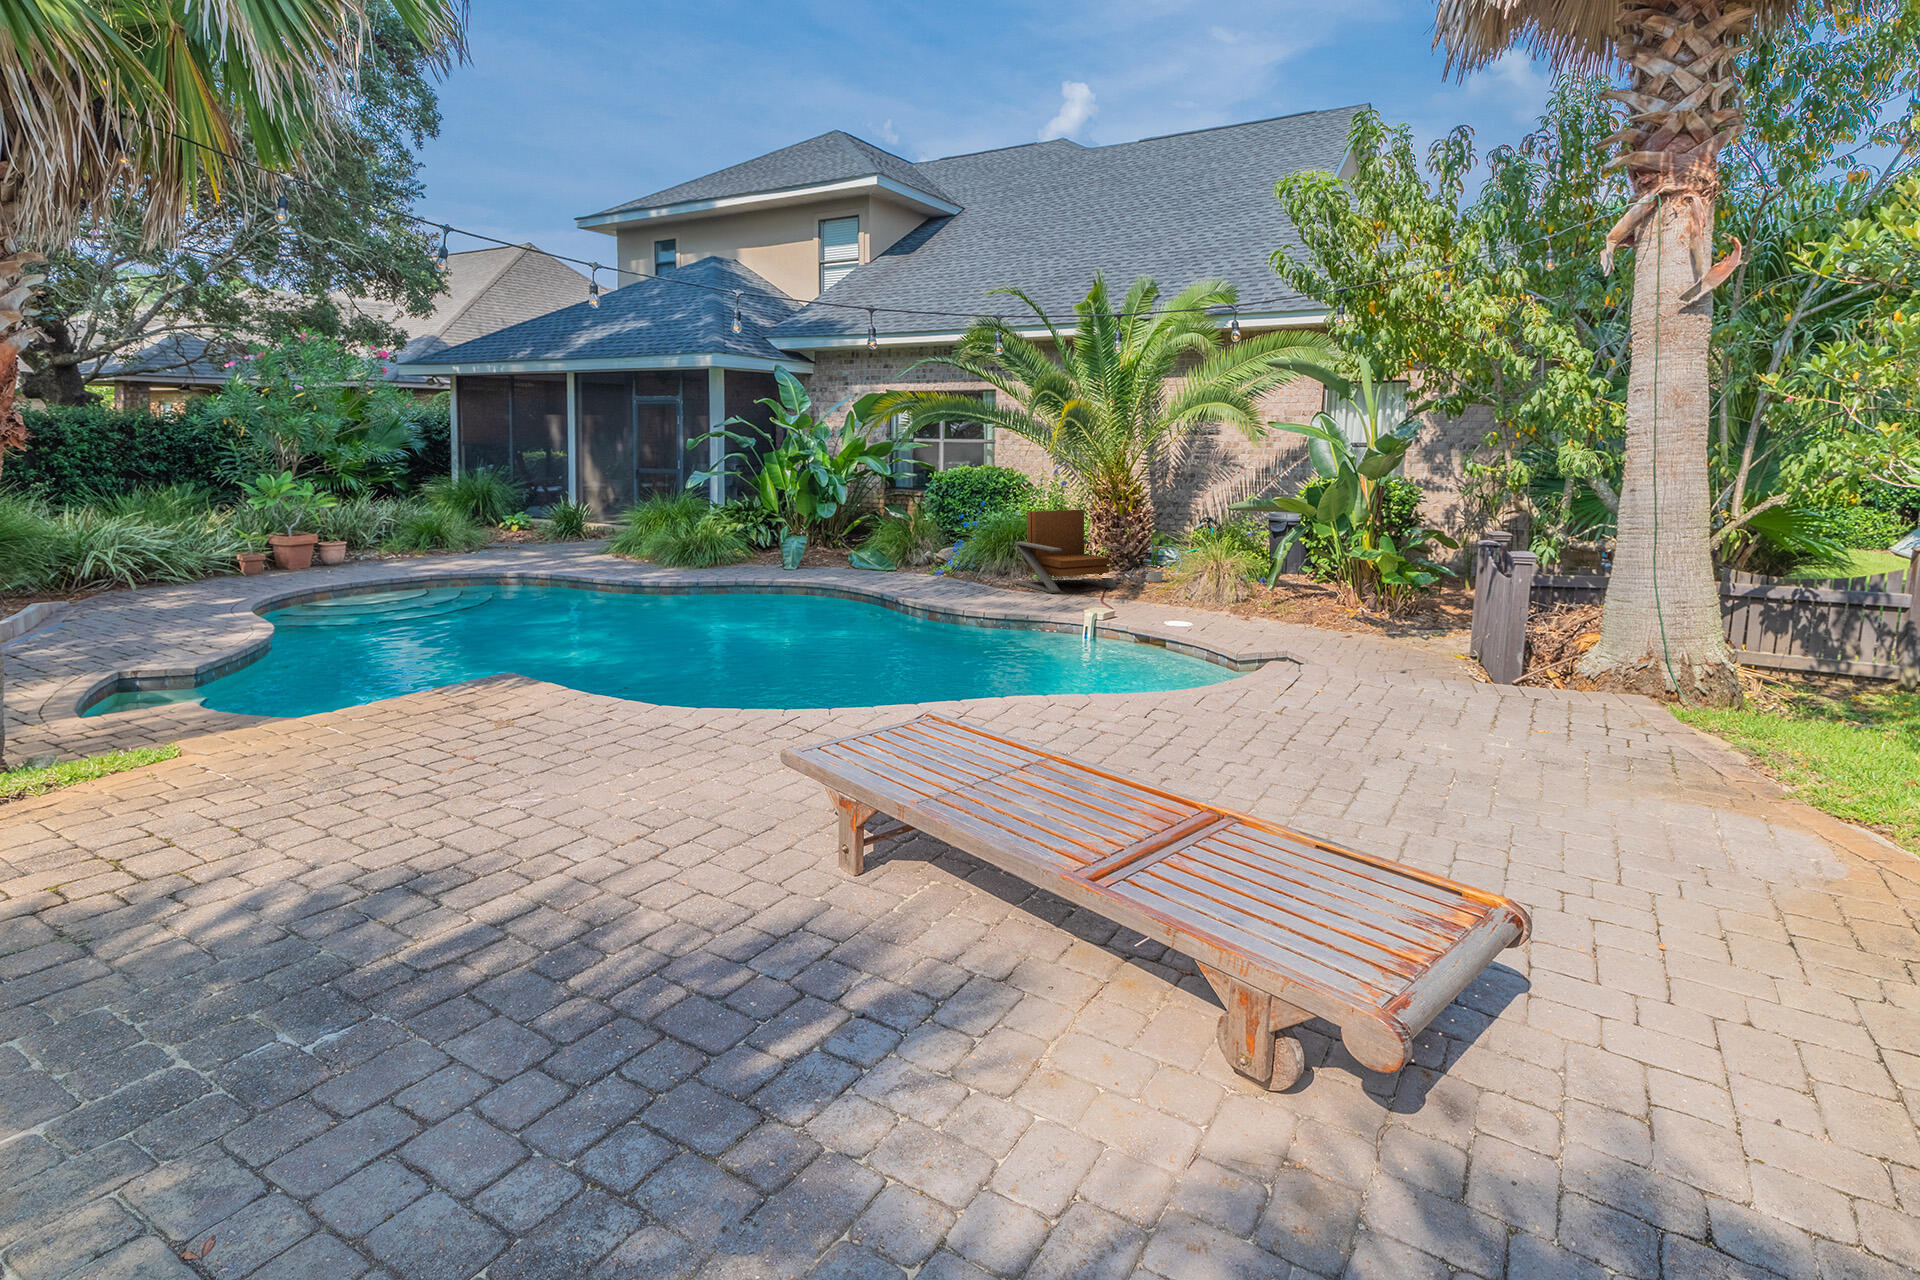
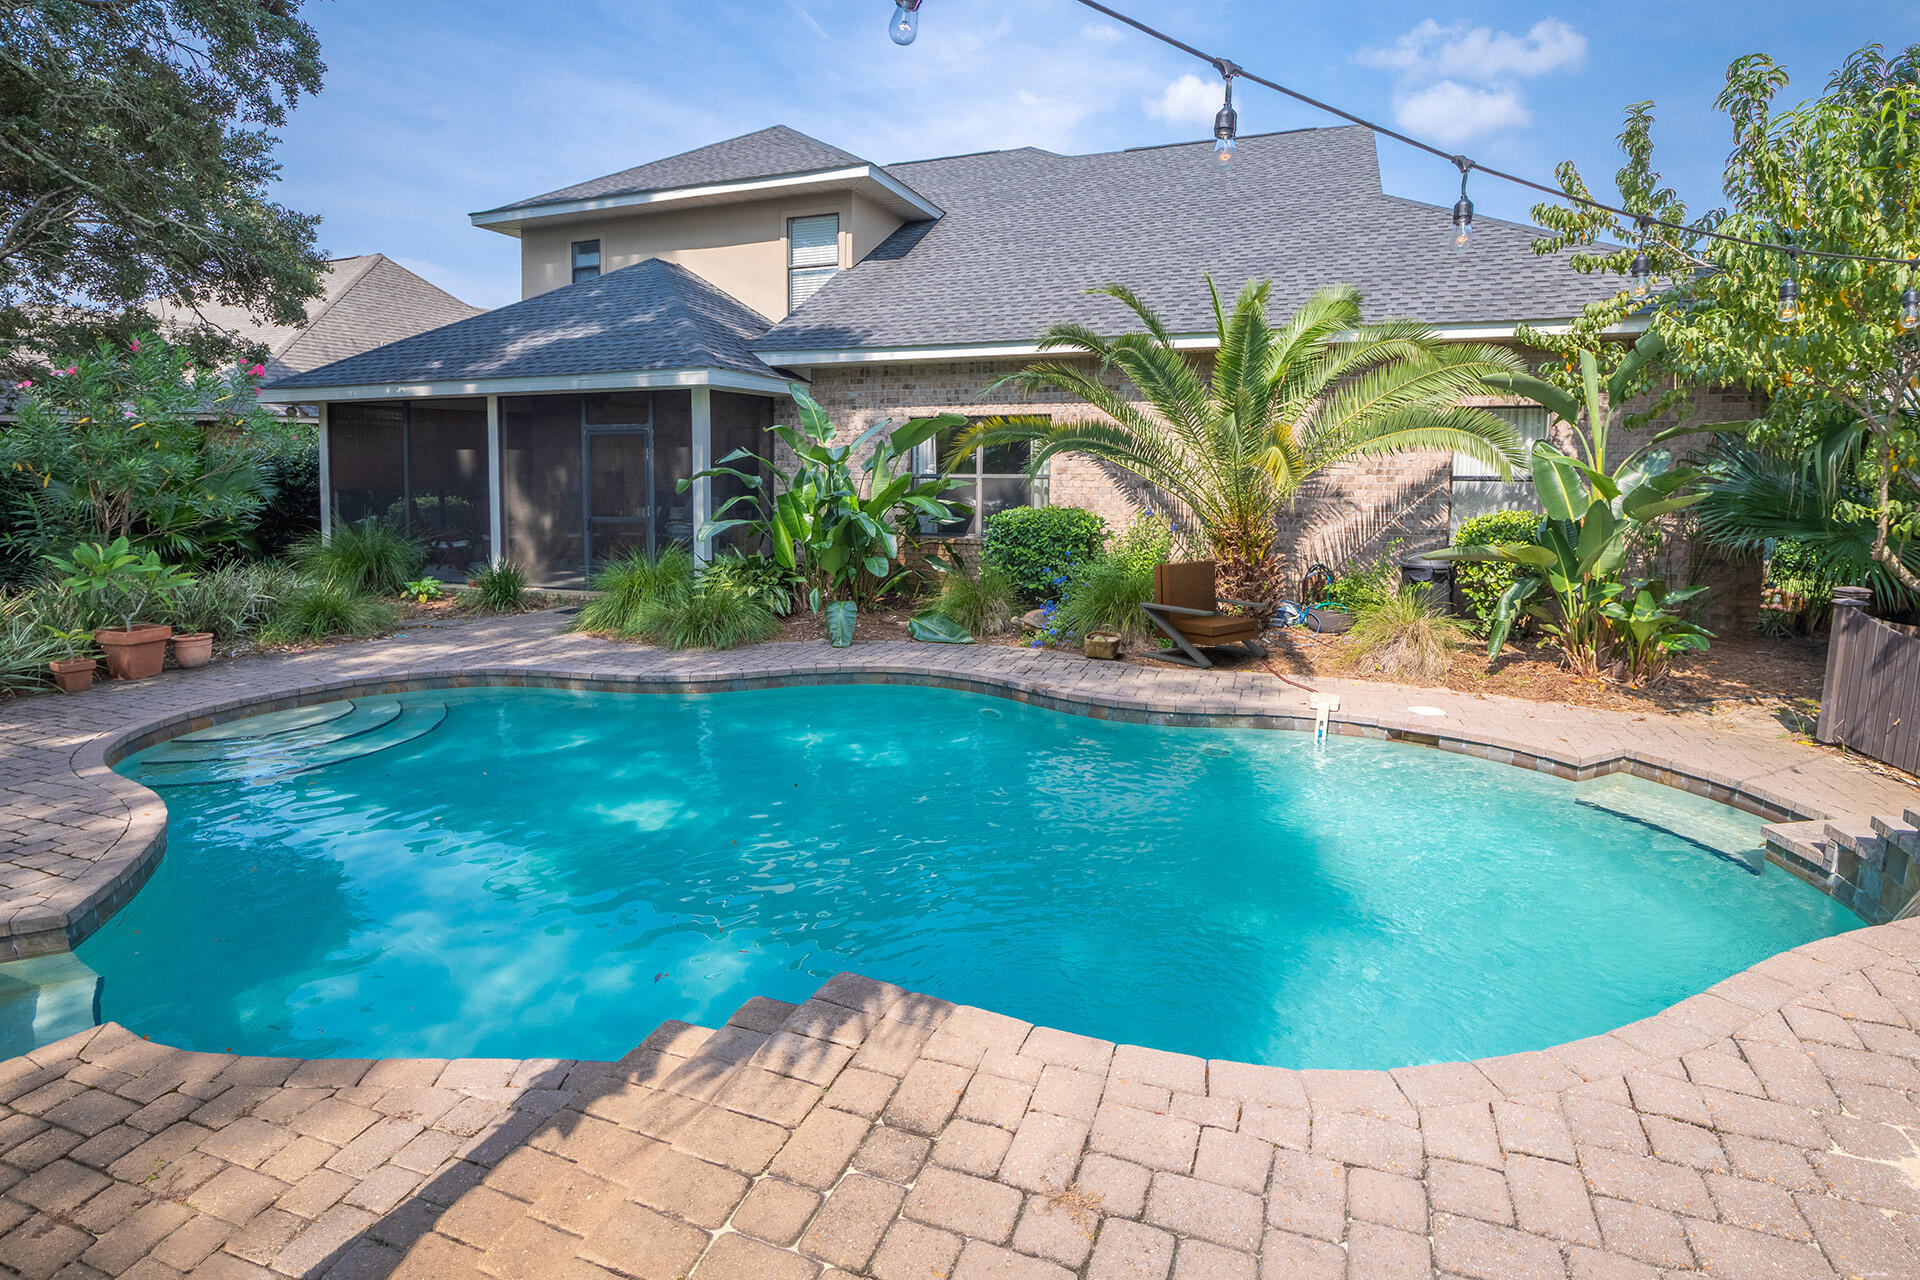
potted plant: present [1146,533,1171,582] -> none [1273,584,1316,645]
woven basket: none [969,558,1001,585] -> present [1085,624,1122,659]

